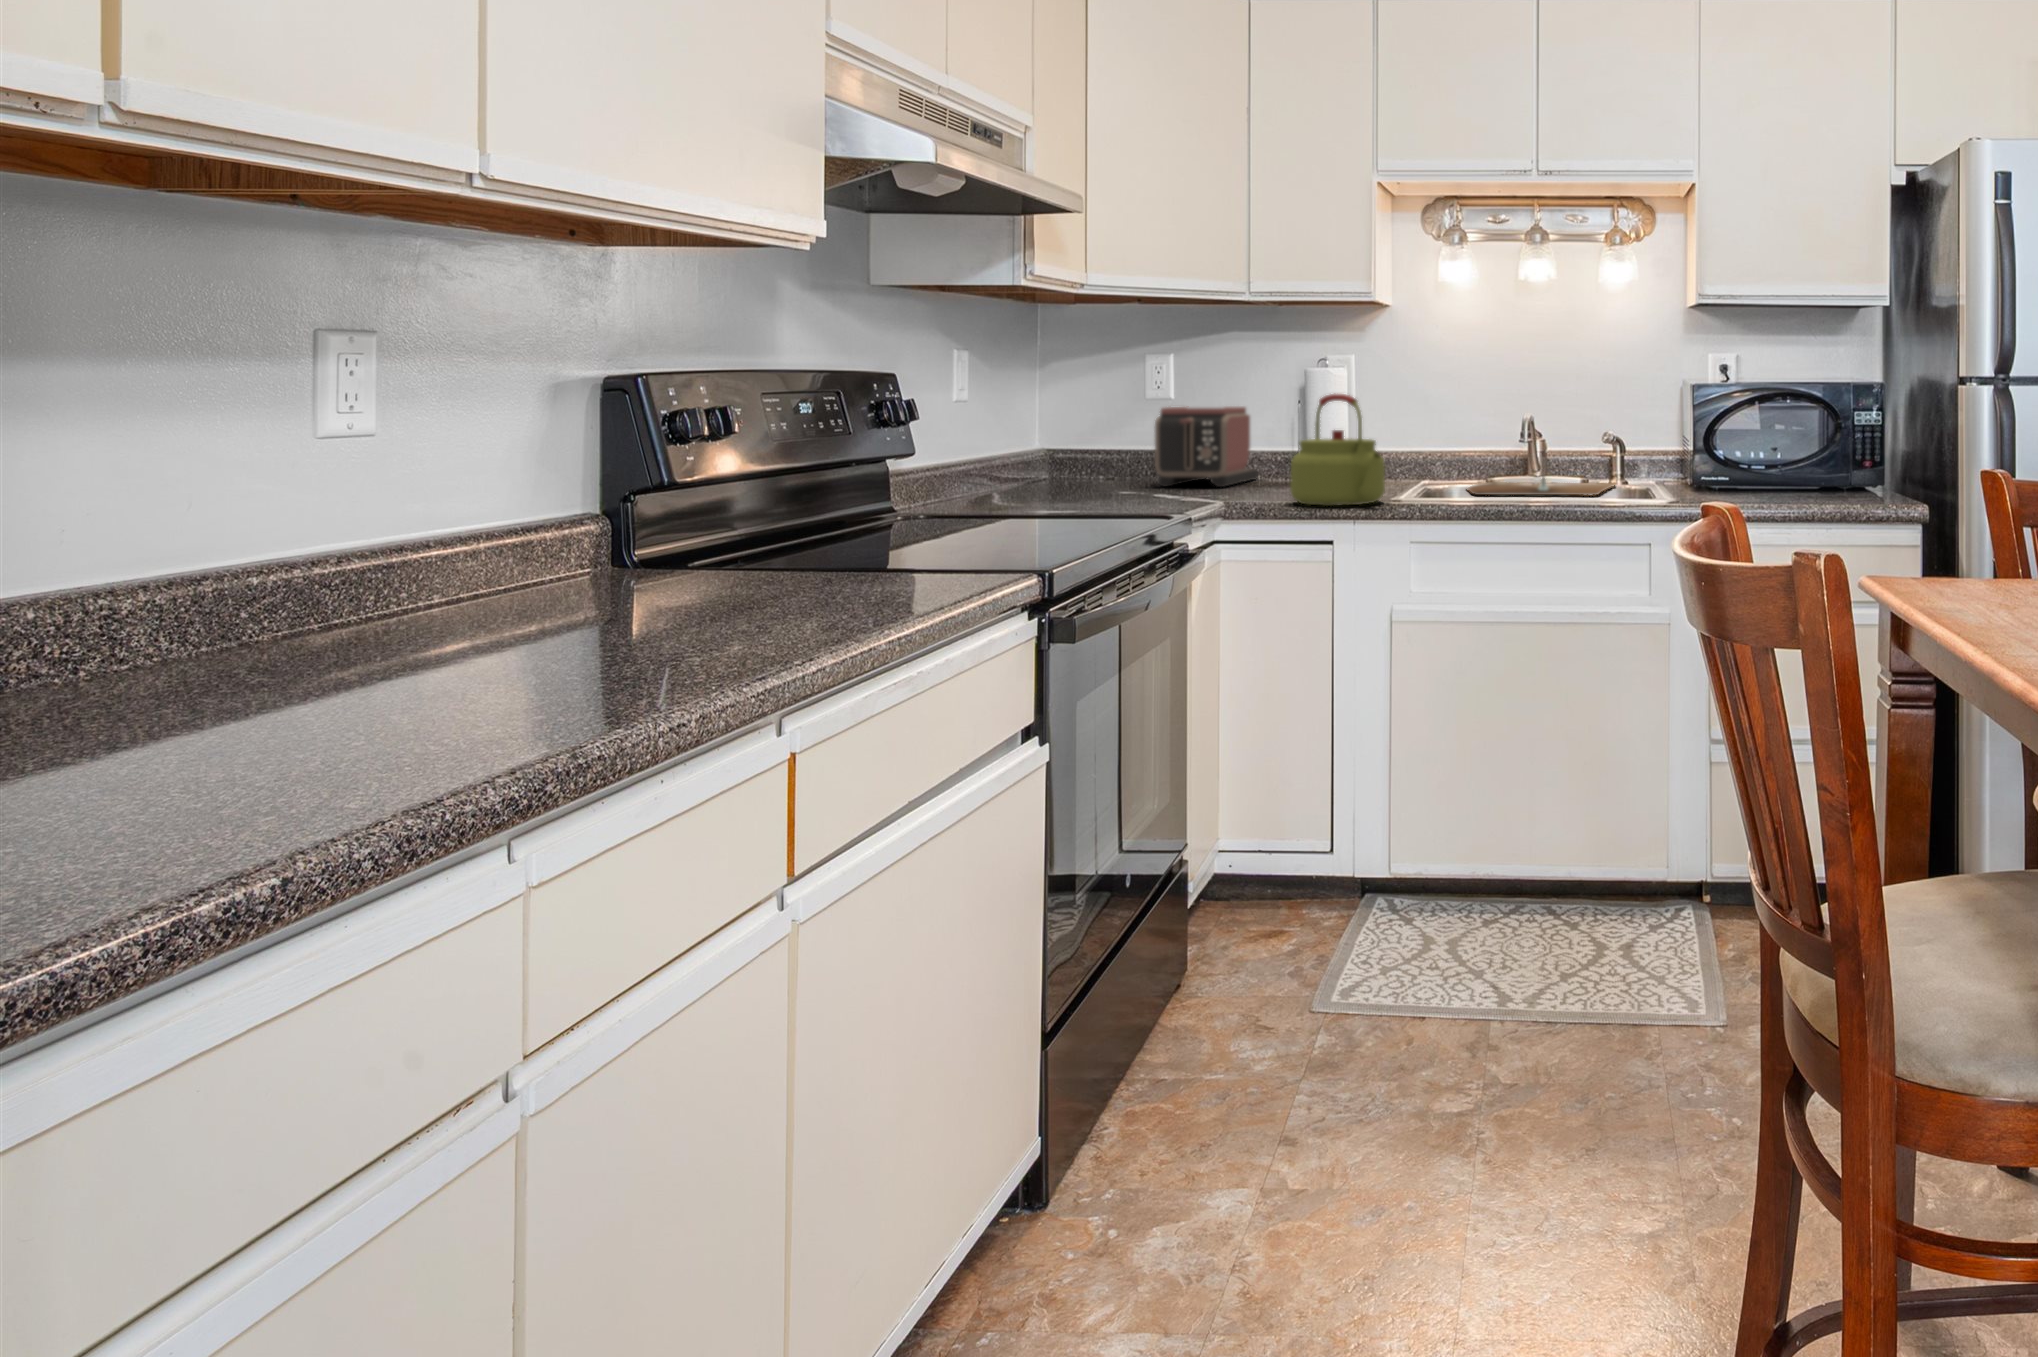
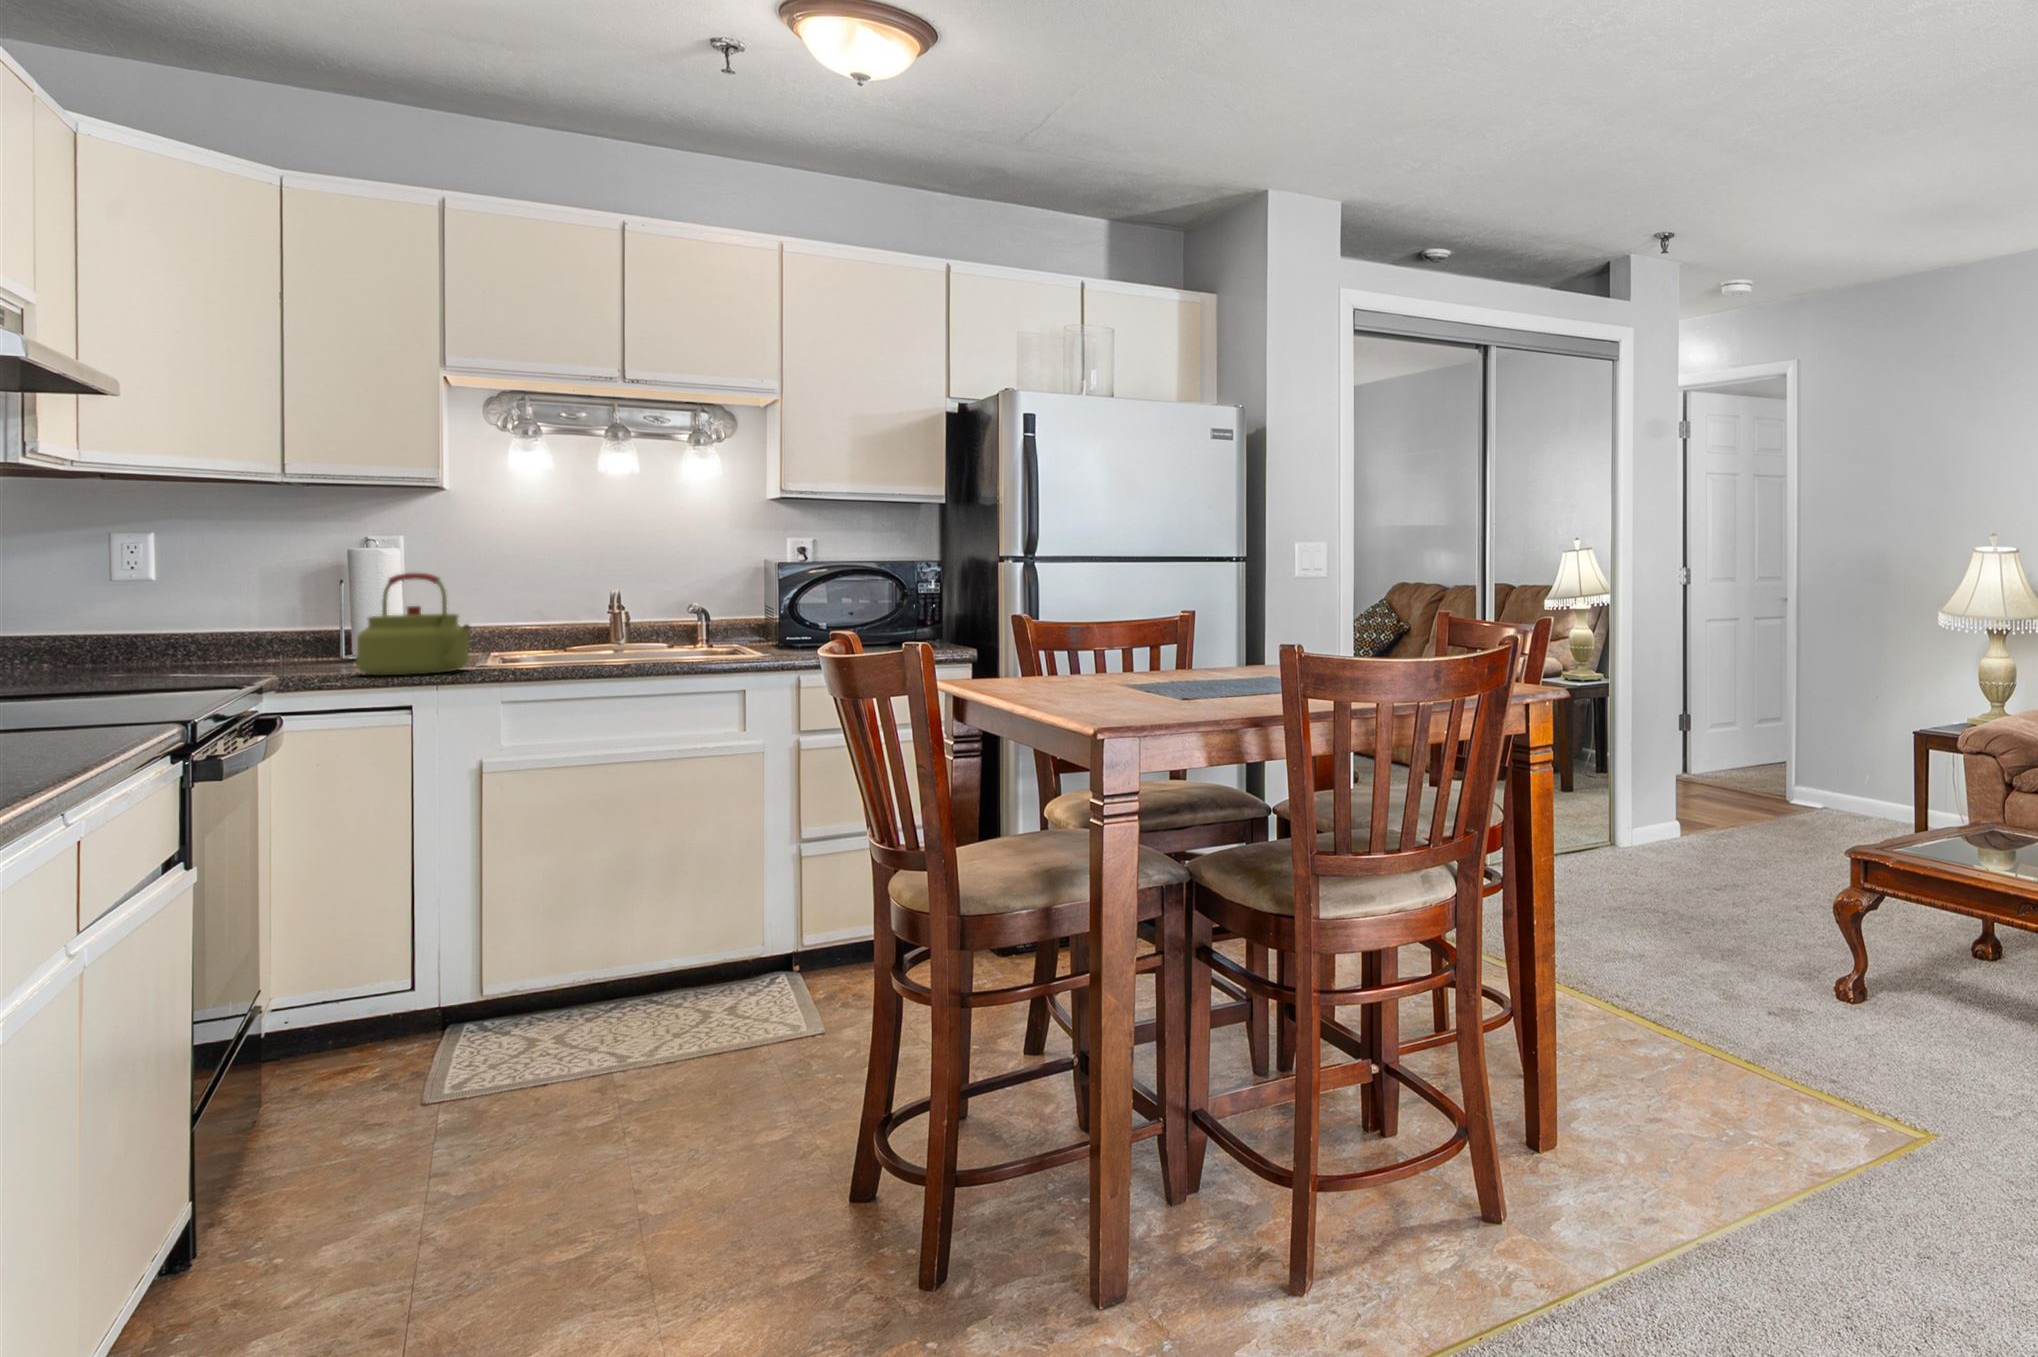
toaster: present [1155,407,1258,487] -> none [137,589,270,674]
cutting board: present [1468,475,1614,496] -> none [545,639,702,661]

